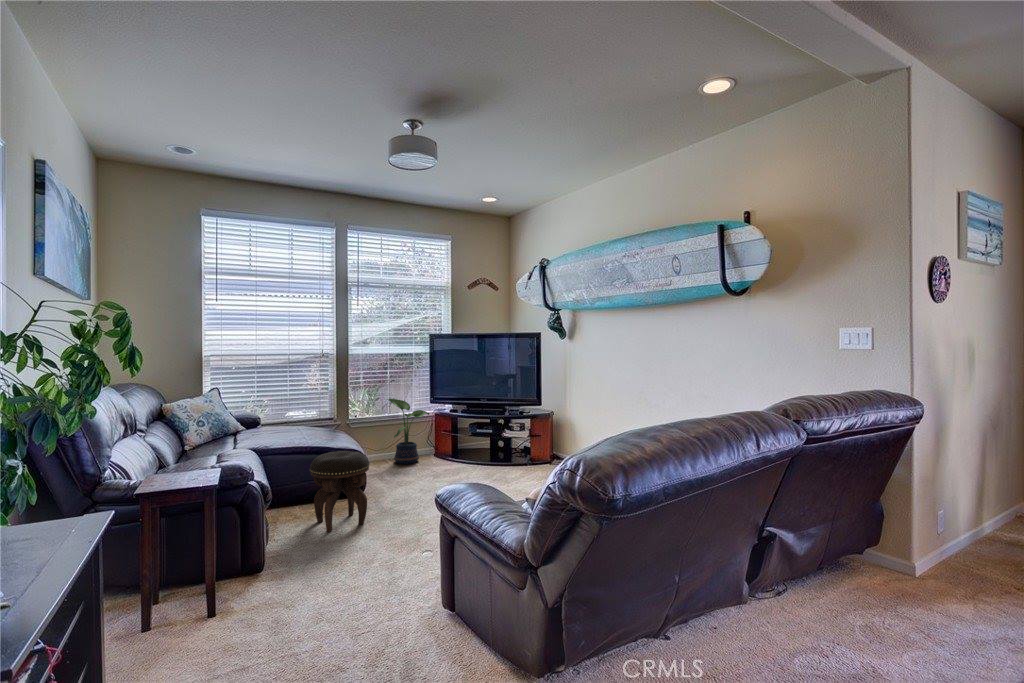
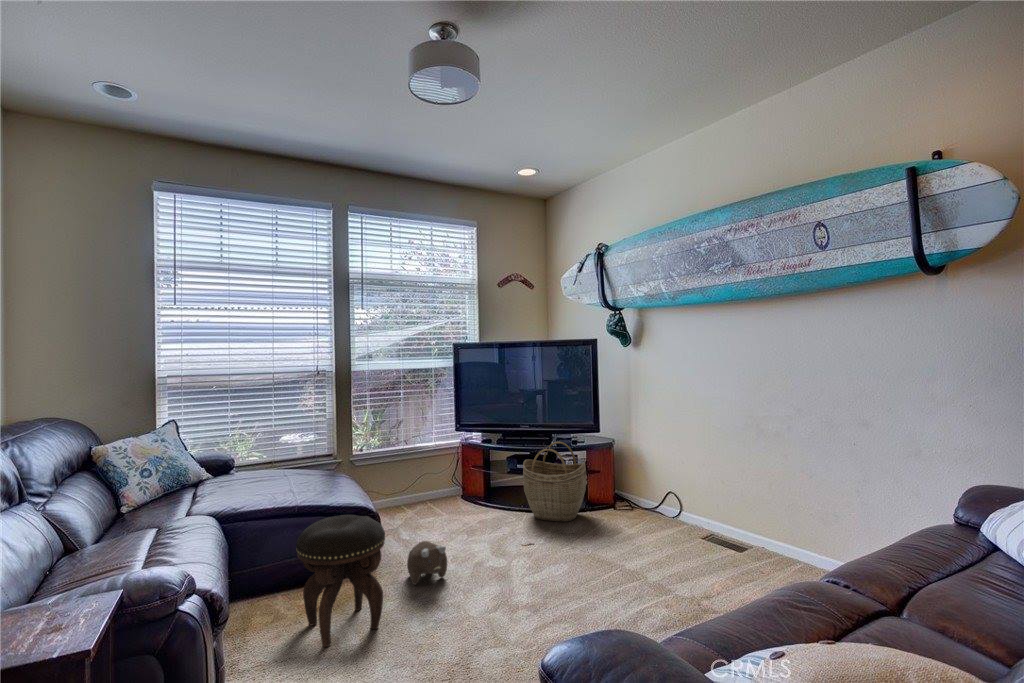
potted plant: present [388,399,429,464] -> none [401,427,455,514]
woven basket: none [479,411,527,470] -> present [523,442,586,522]
plush toy: none [386,474,414,503] -> present [407,541,447,585]

